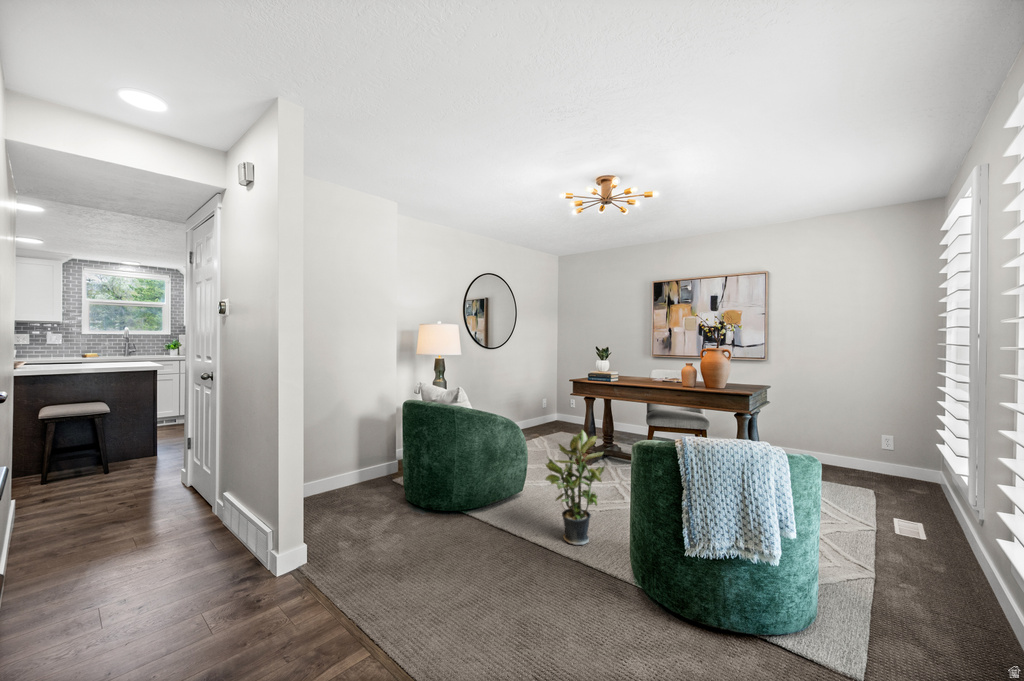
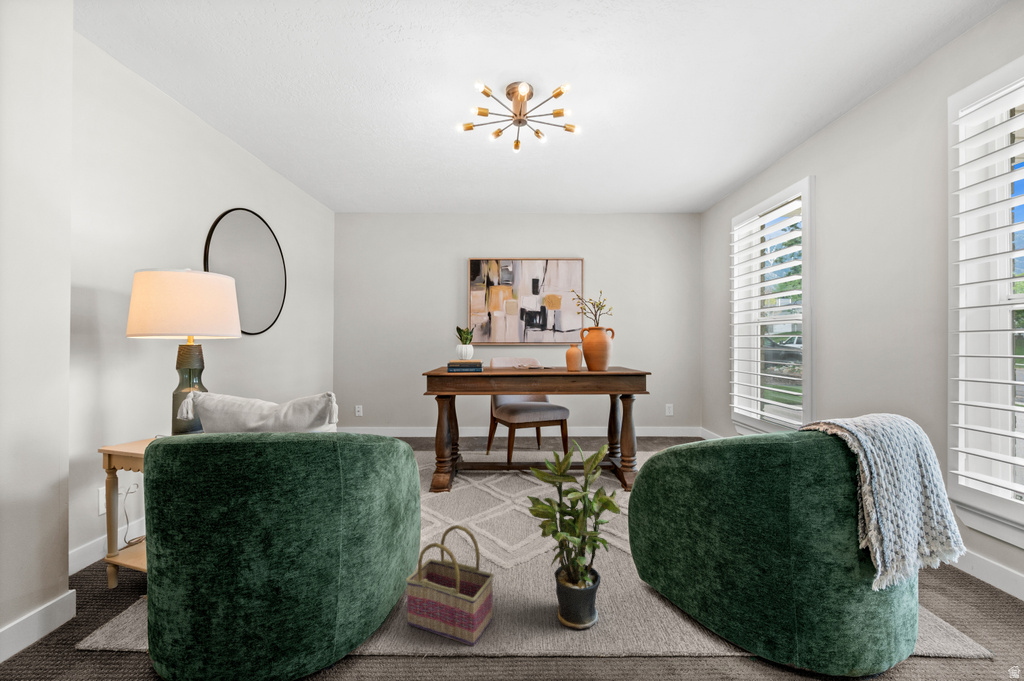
basket: none [494,468,534,529] -> present [406,525,494,646]

